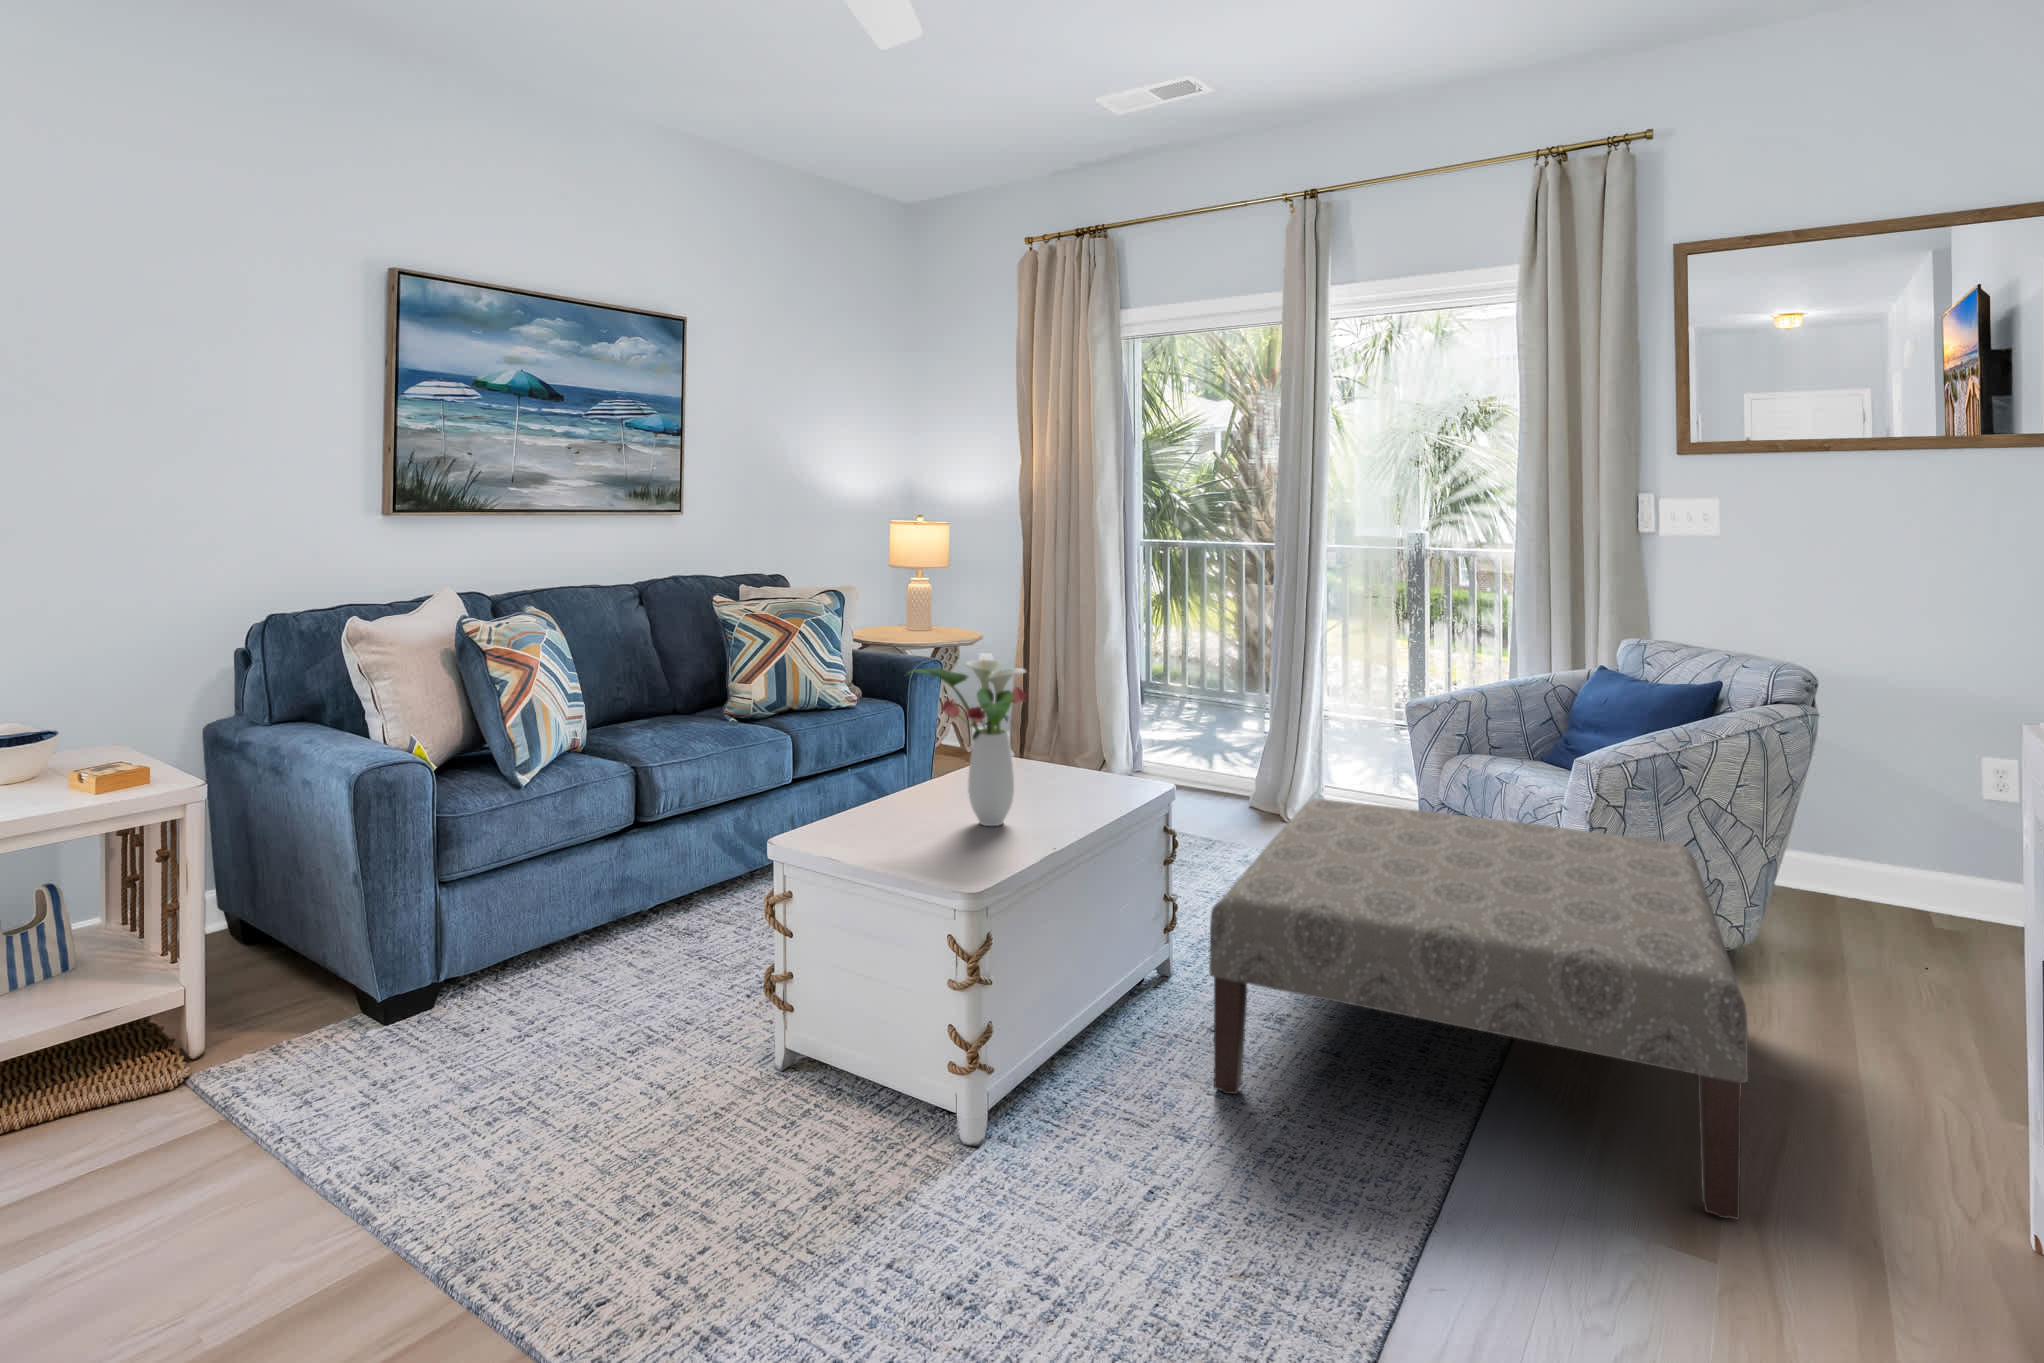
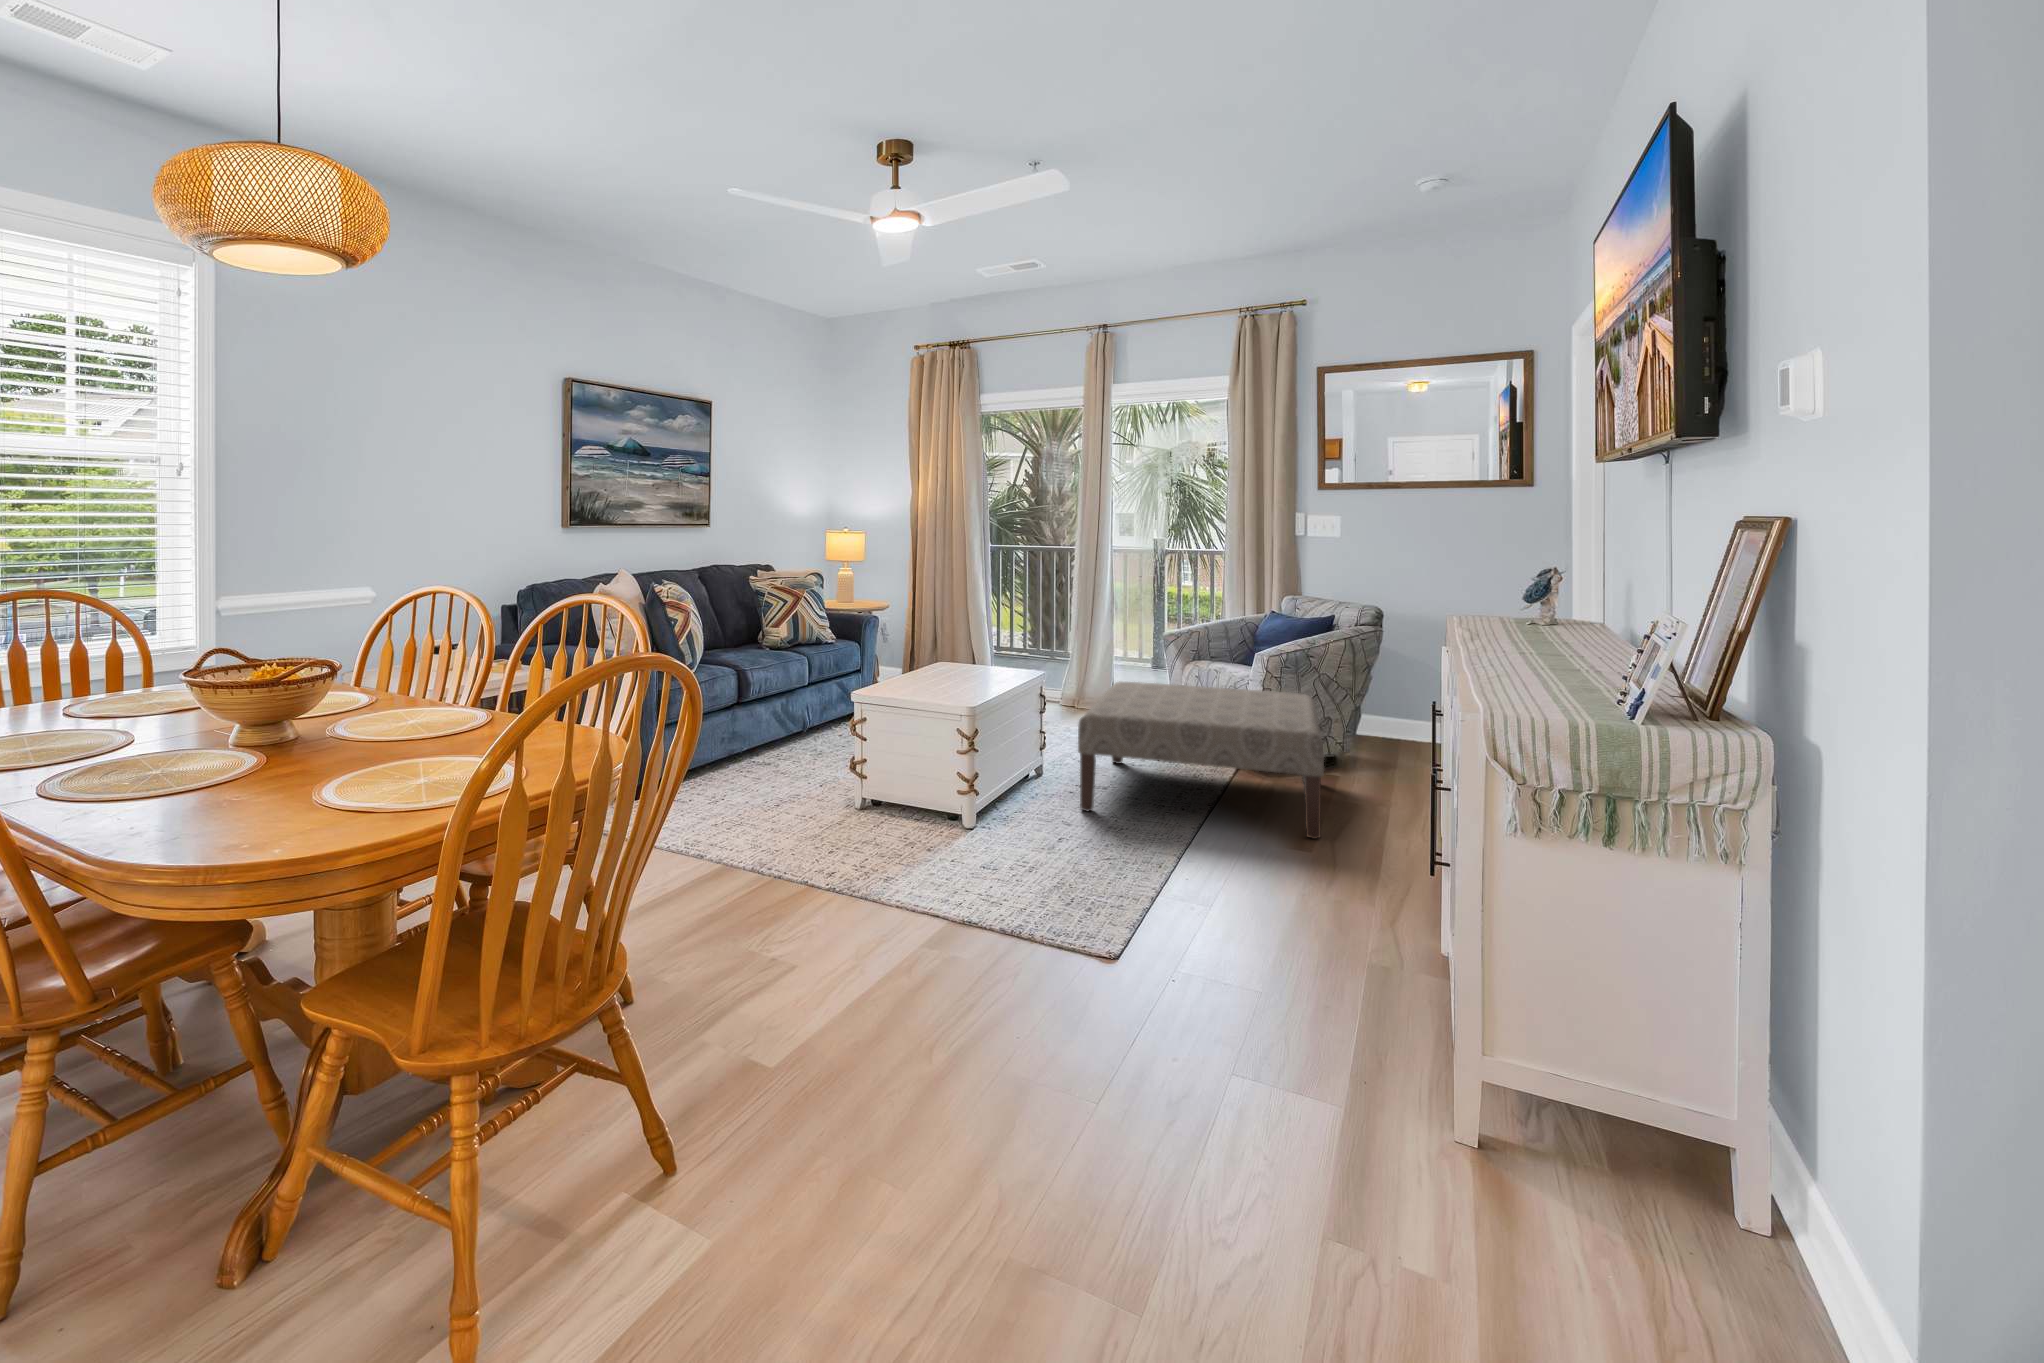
flower arrangement: present [911,660,1026,826] -> none [916,602,981,686]

